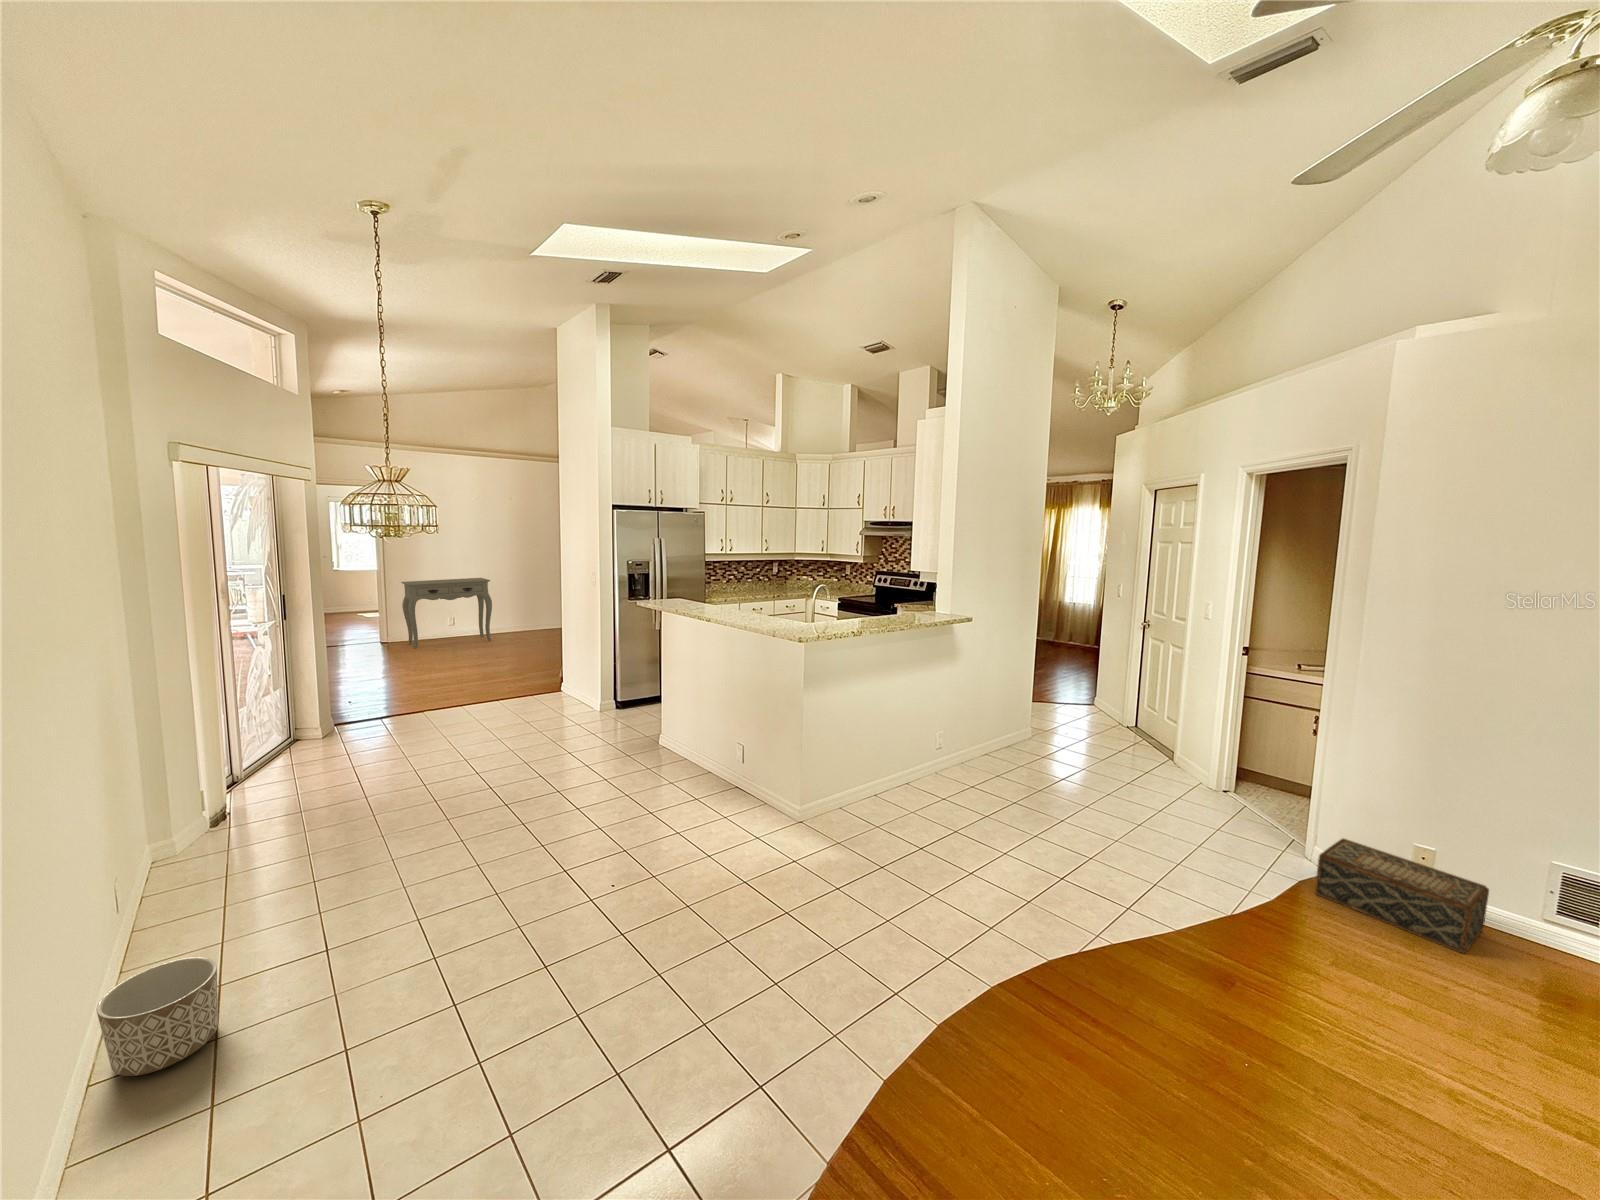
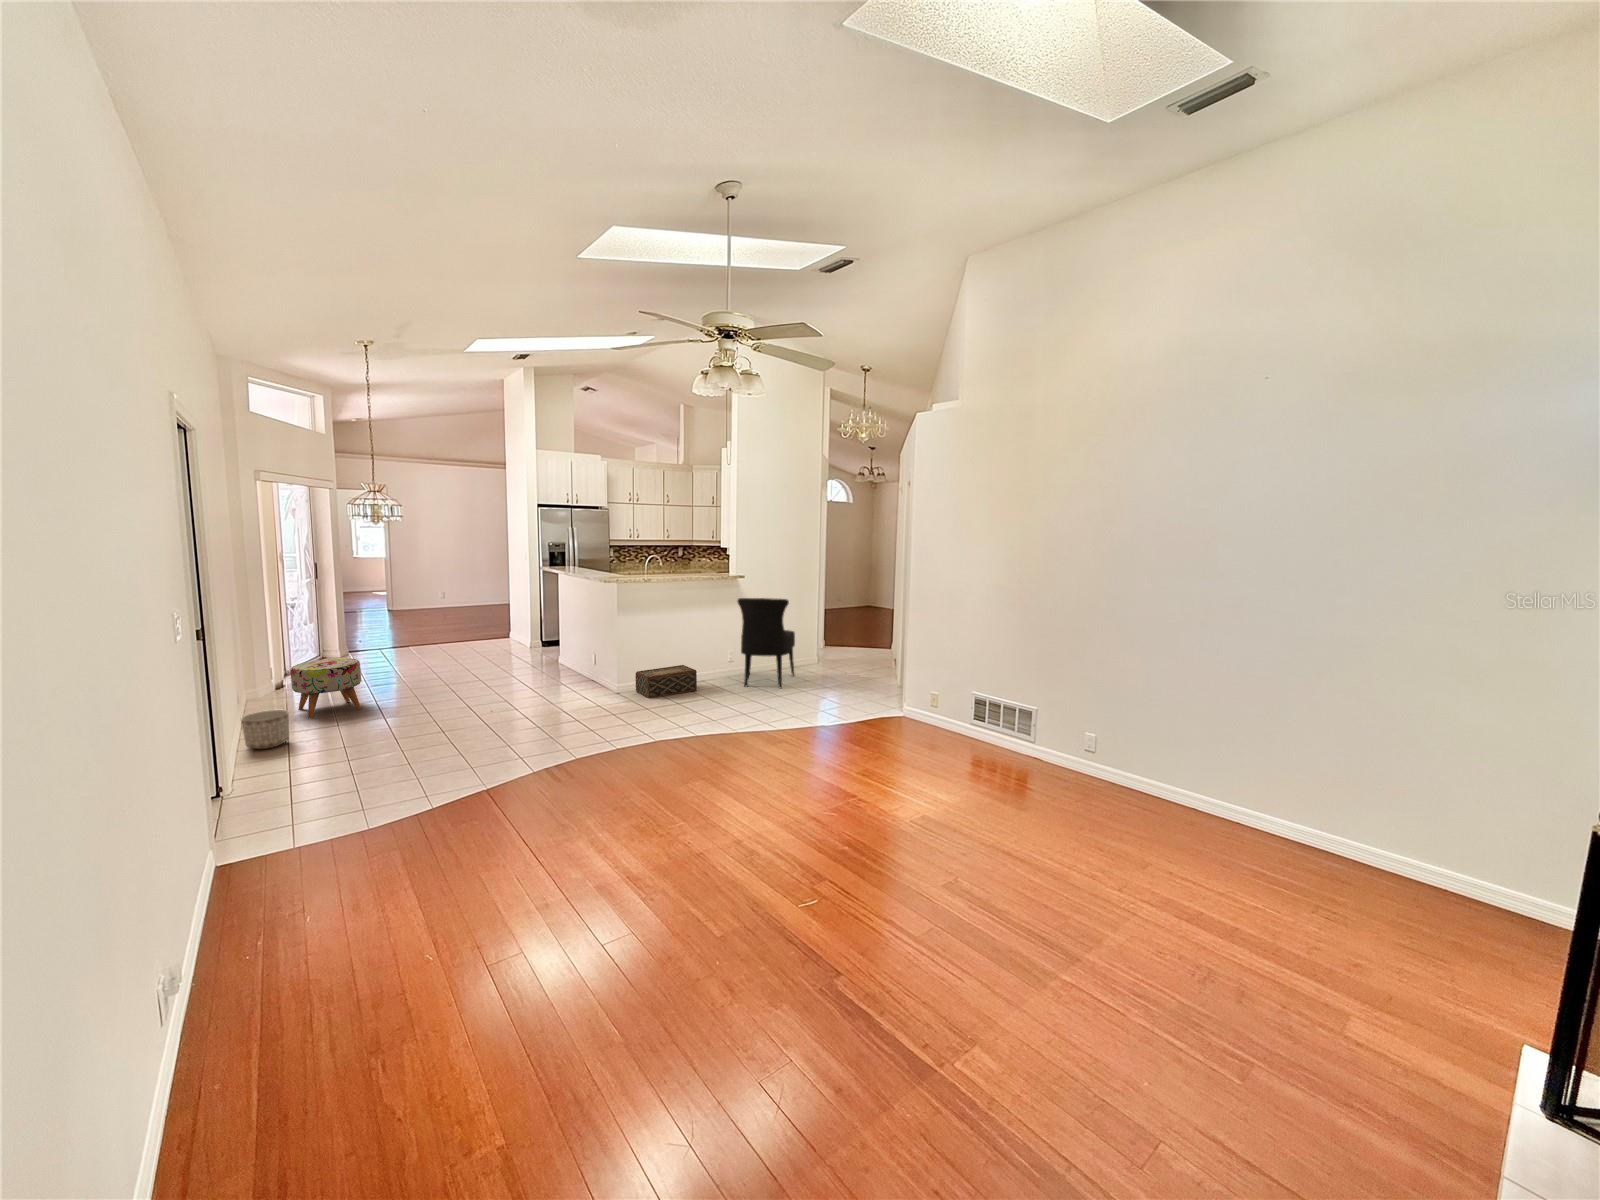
console table: present [401,578,492,648] -> none [403,561,473,614]
dining chair: none [959,657,1065,801] -> present [738,598,795,688]
ottoman: none [230,786,368,924] -> present [290,658,361,718]
woven basket: present [1315,839,1489,953] -> present [636,665,697,698]

